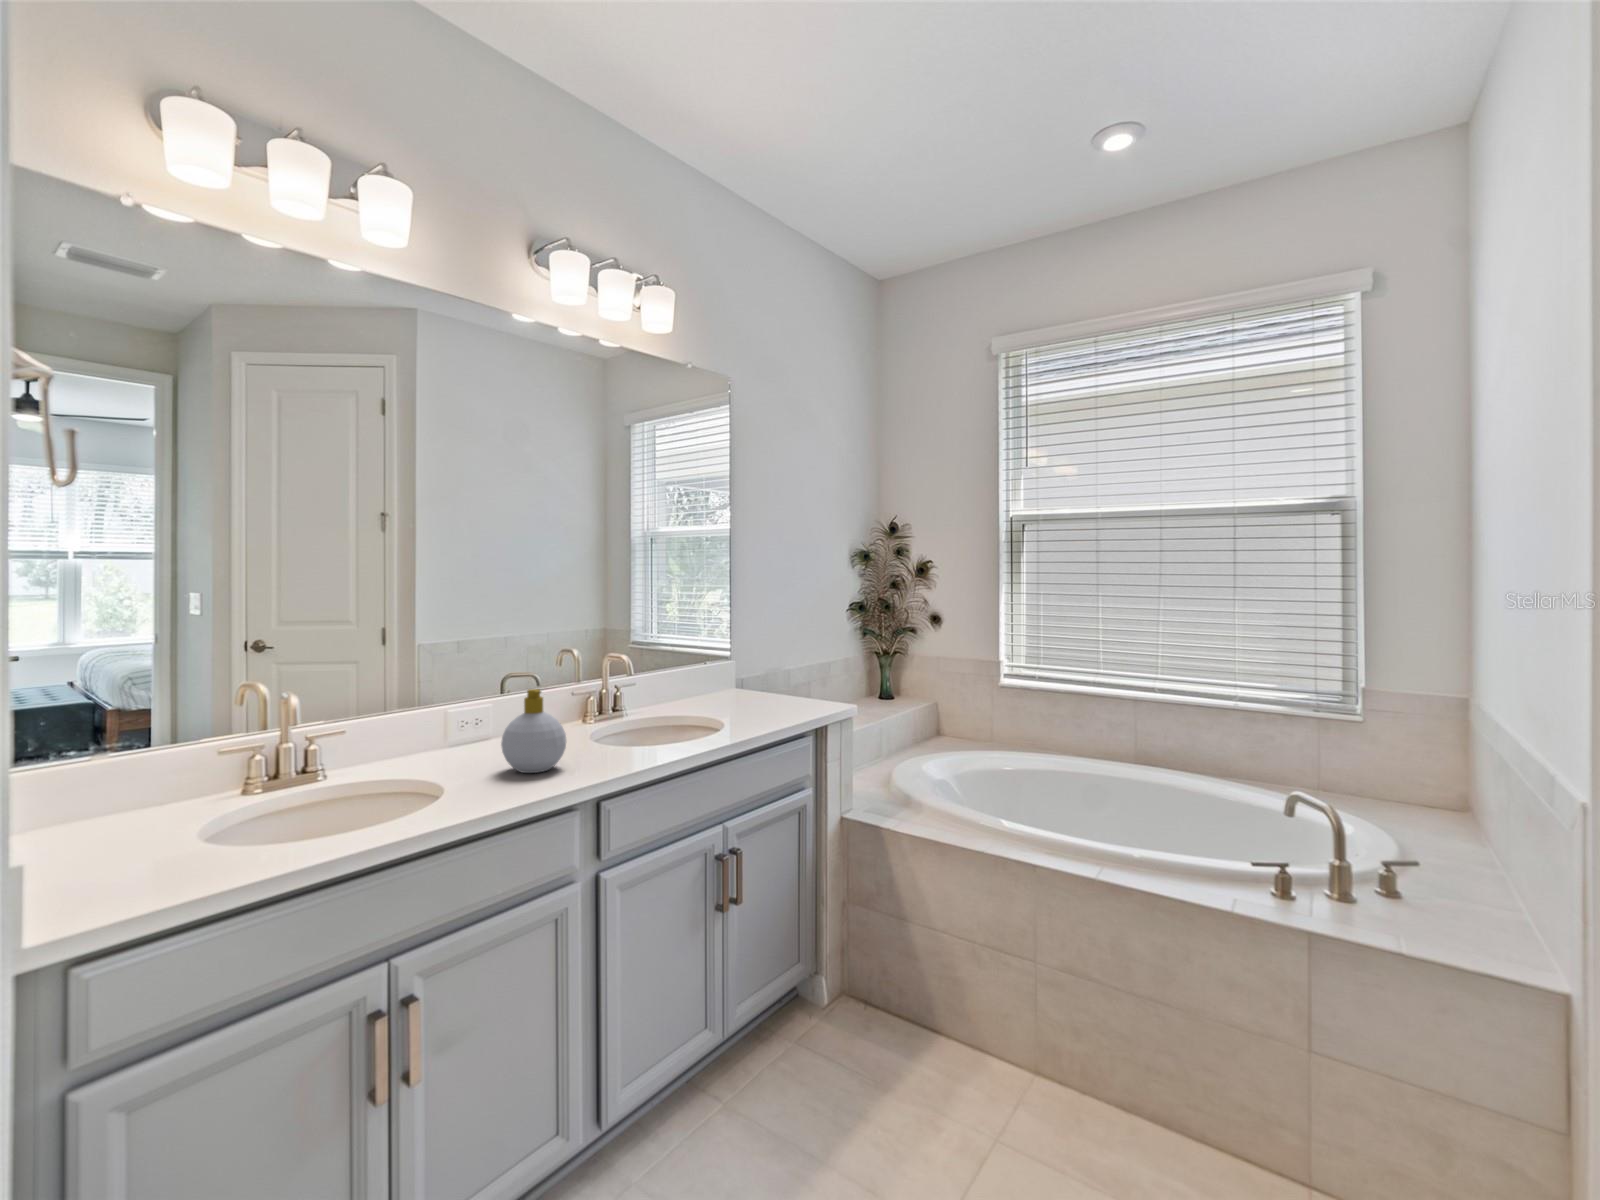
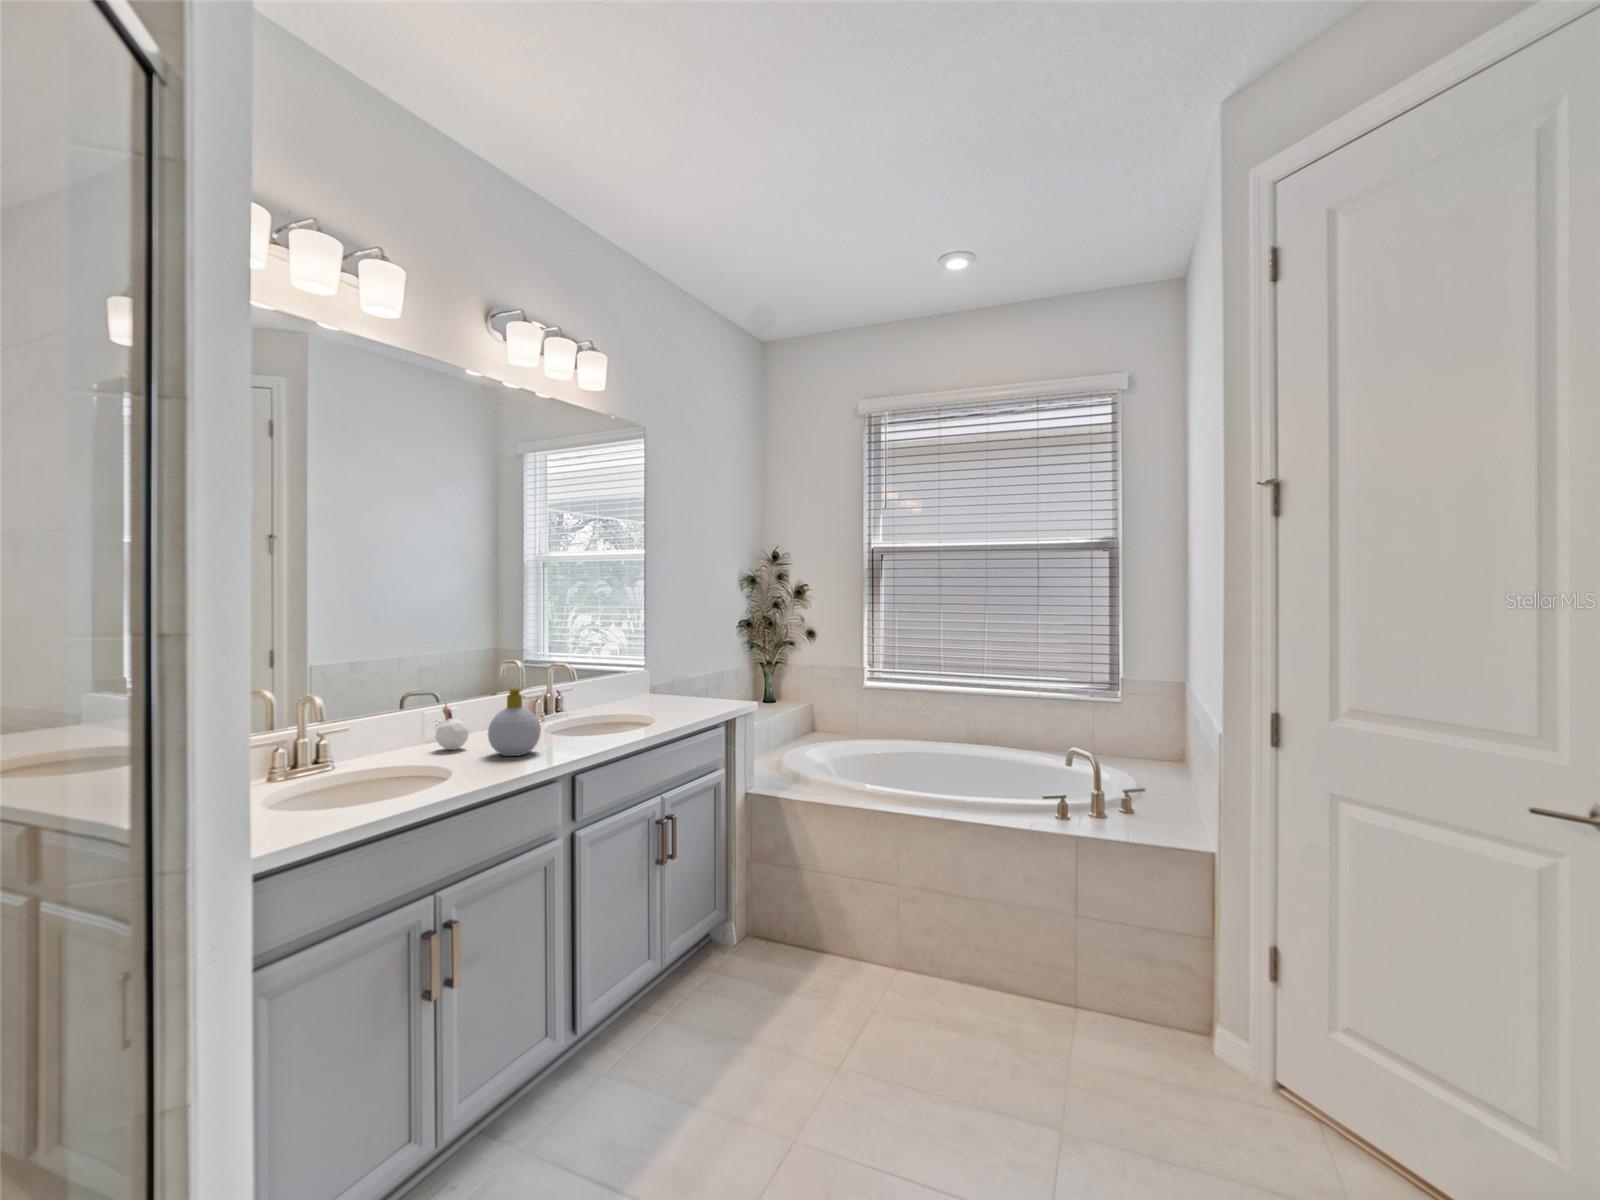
candle: none [450,695,490,760] -> present [435,704,469,750]

